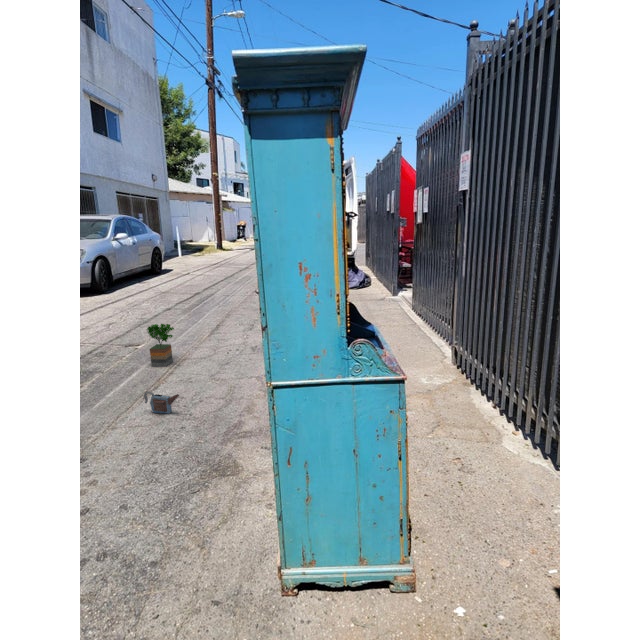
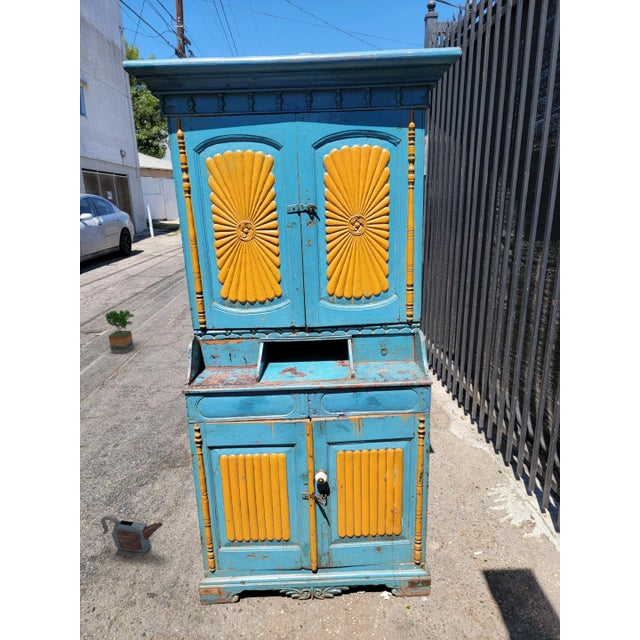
watering can: present [144,391,179,414] -> present [101,516,162,553]

